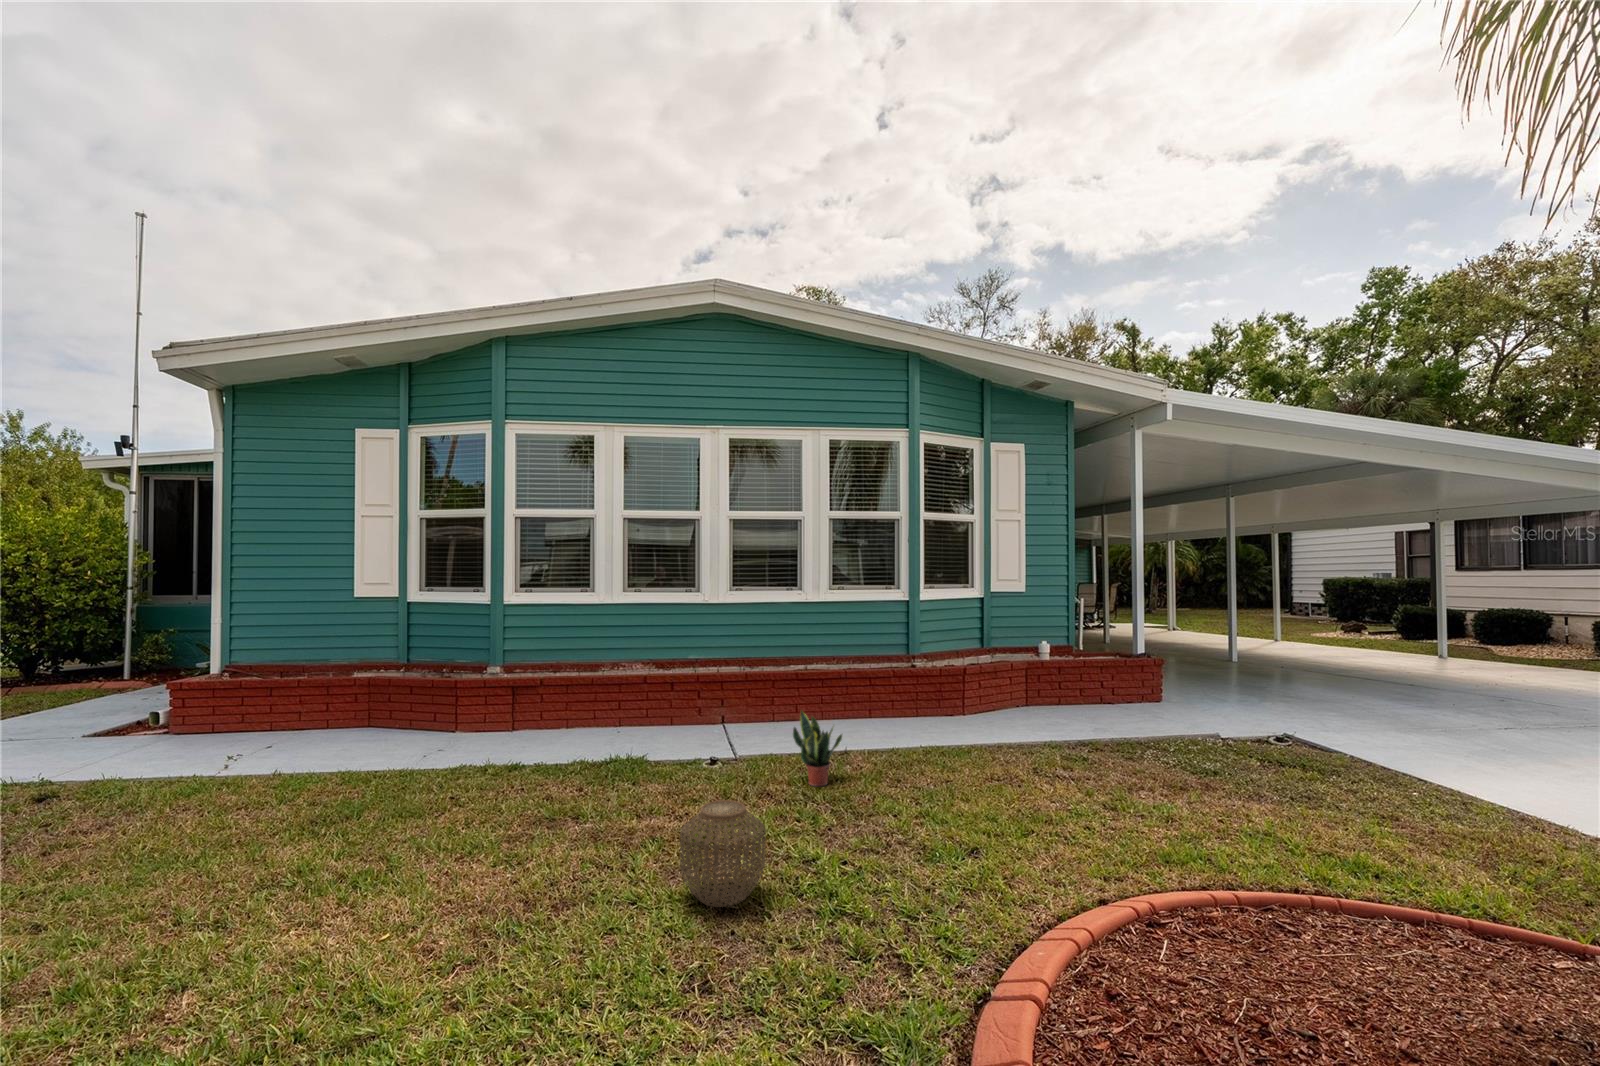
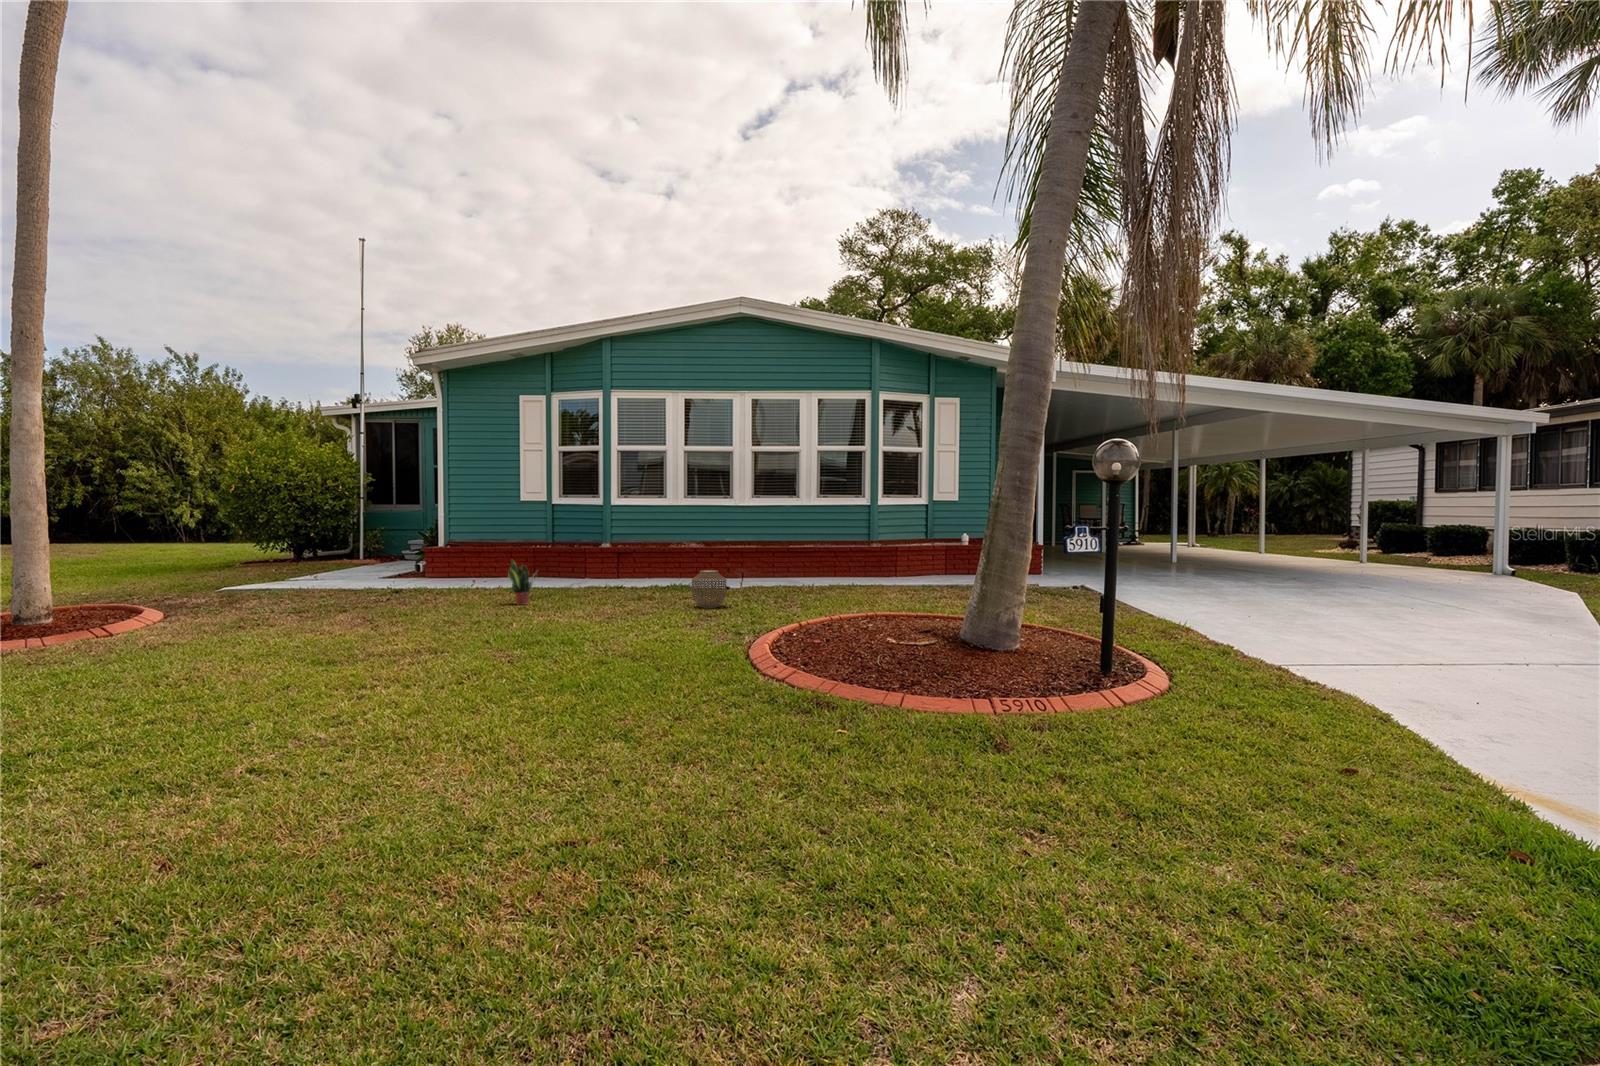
potted plant: present [793,711,842,786] -> present [508,560,537,605]

